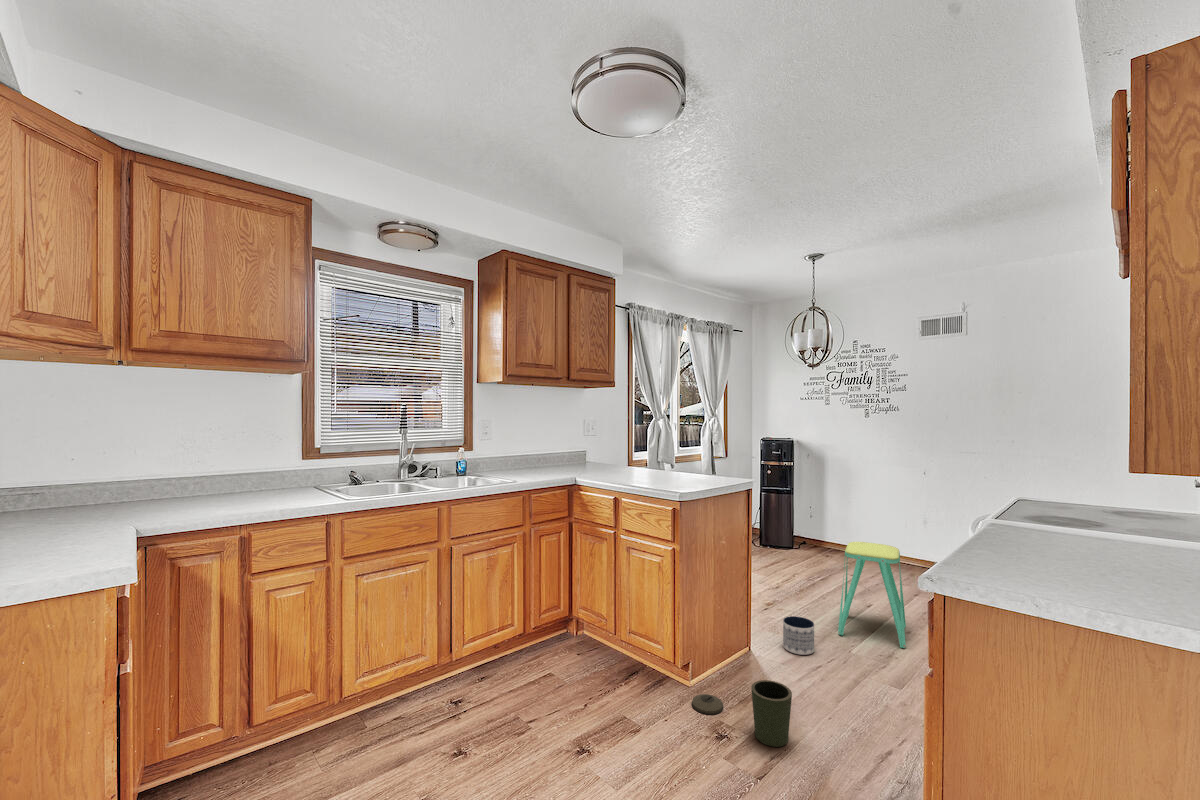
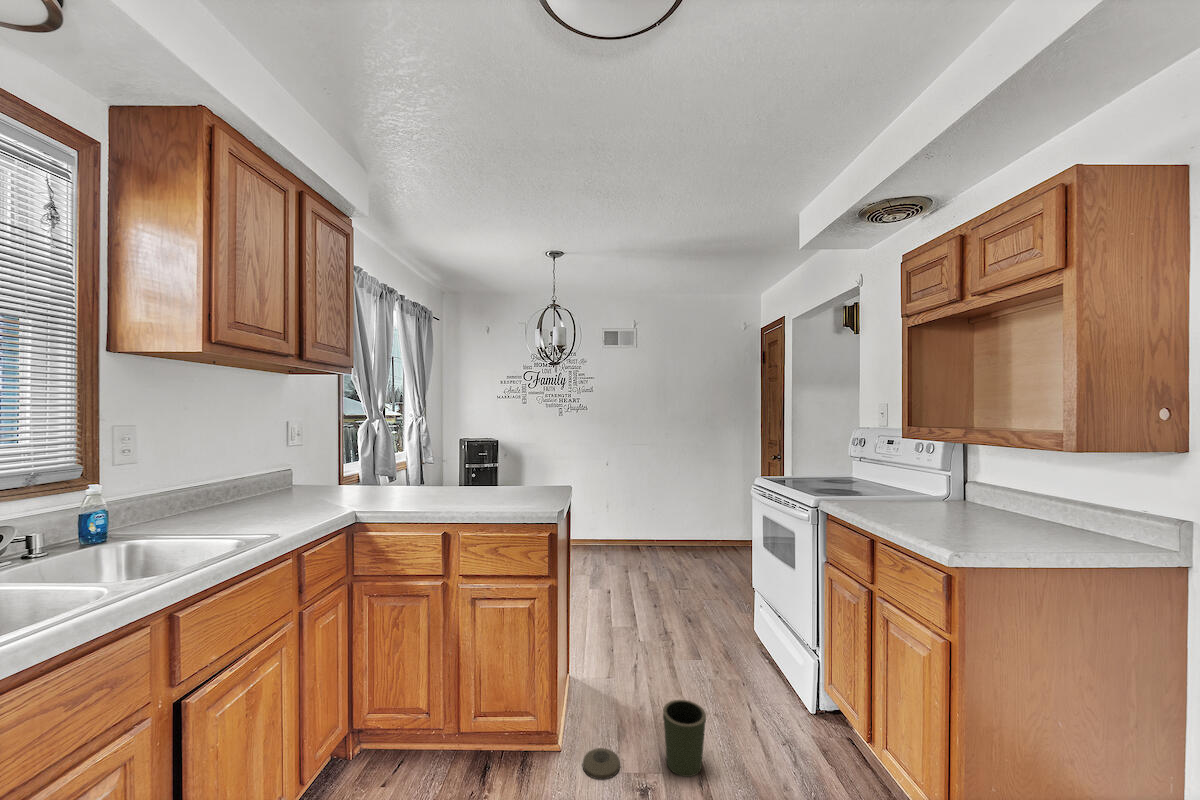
stool: present [838,542,906,648] -> none [600,528,665,622]
planter: present [783,616,814,655] -> none [589,617,618,657]

